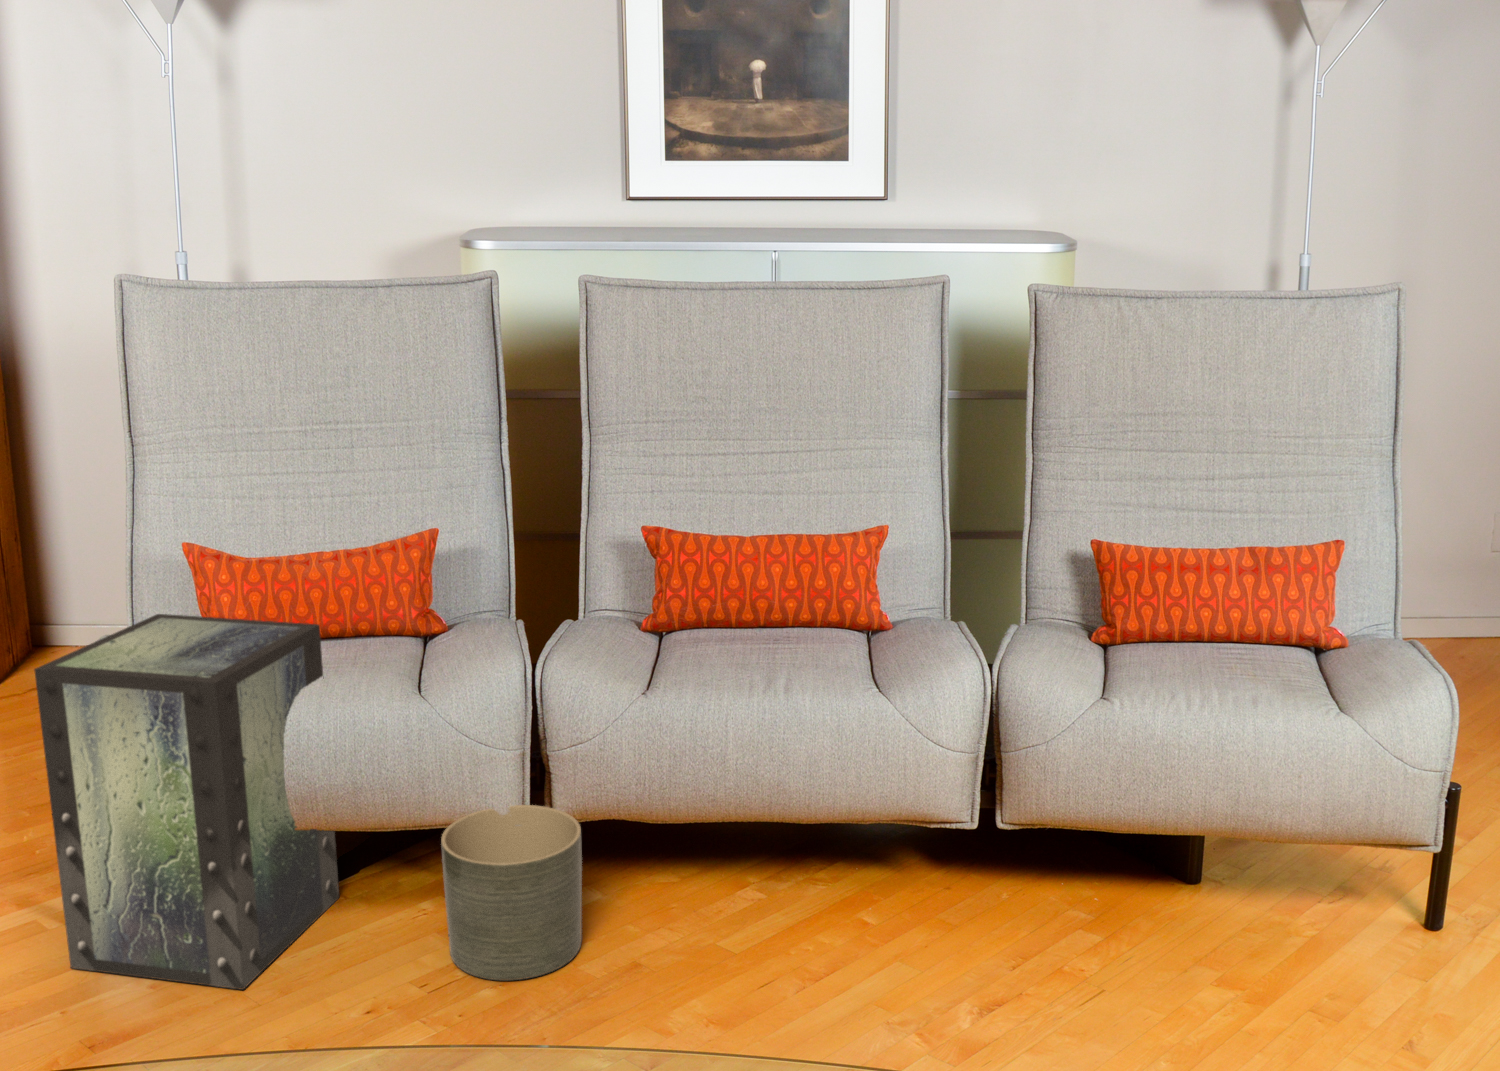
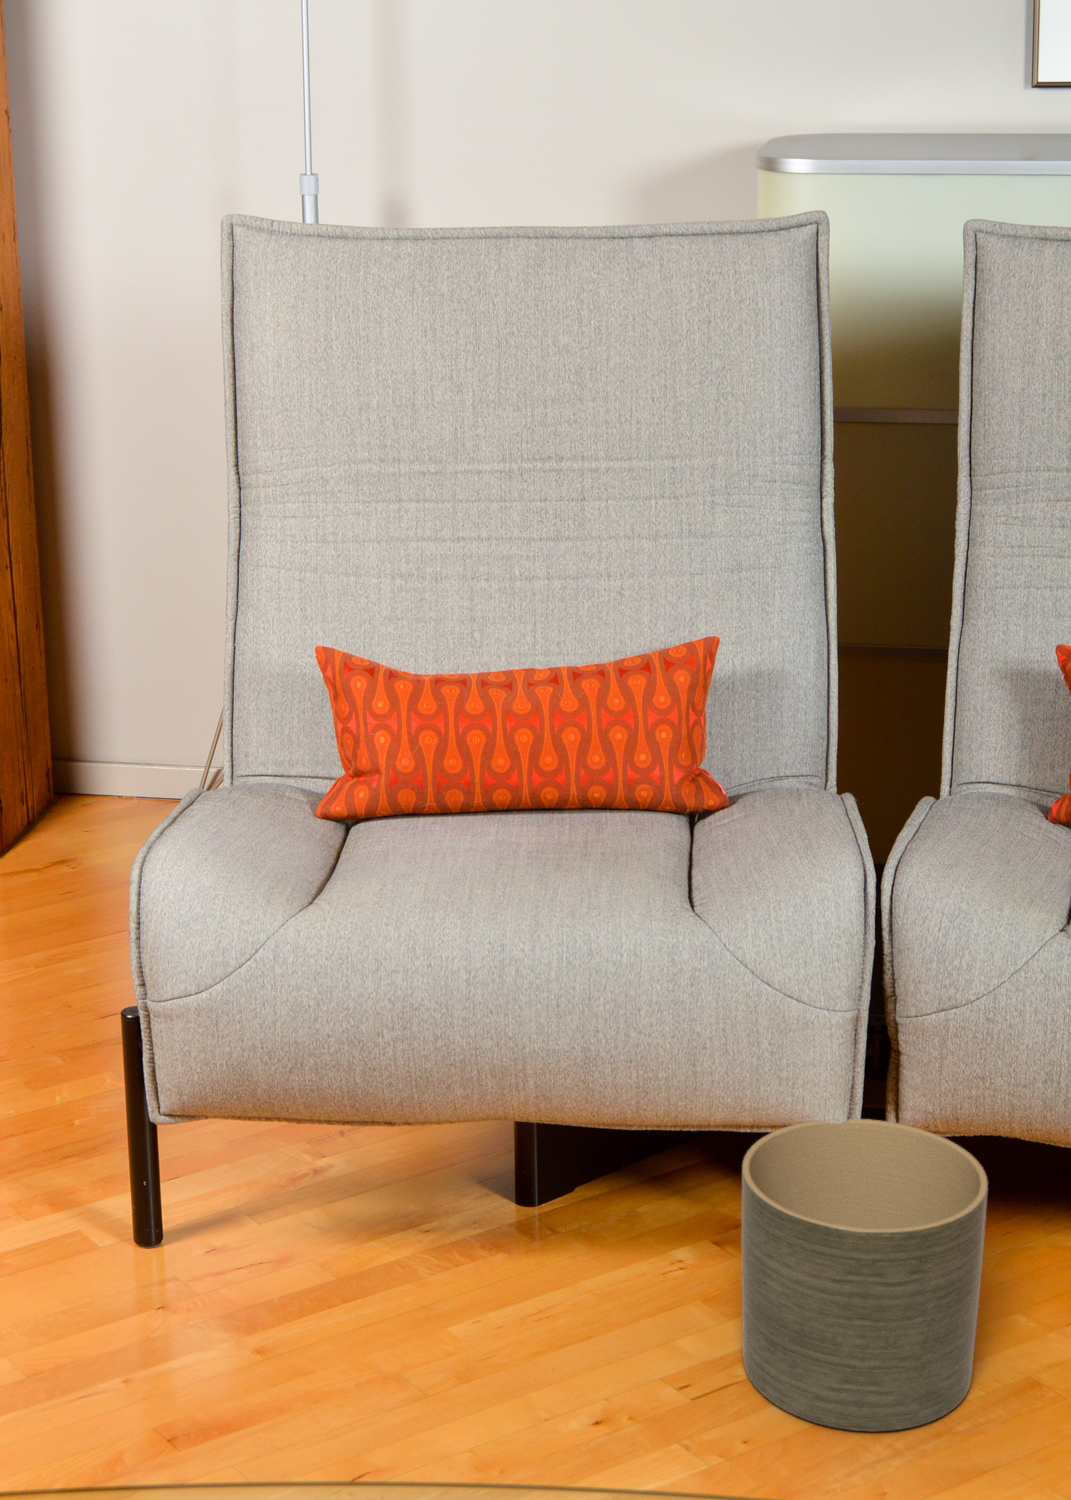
storage box: present [35,614,339,990] -> none [104,756,545,1391]

